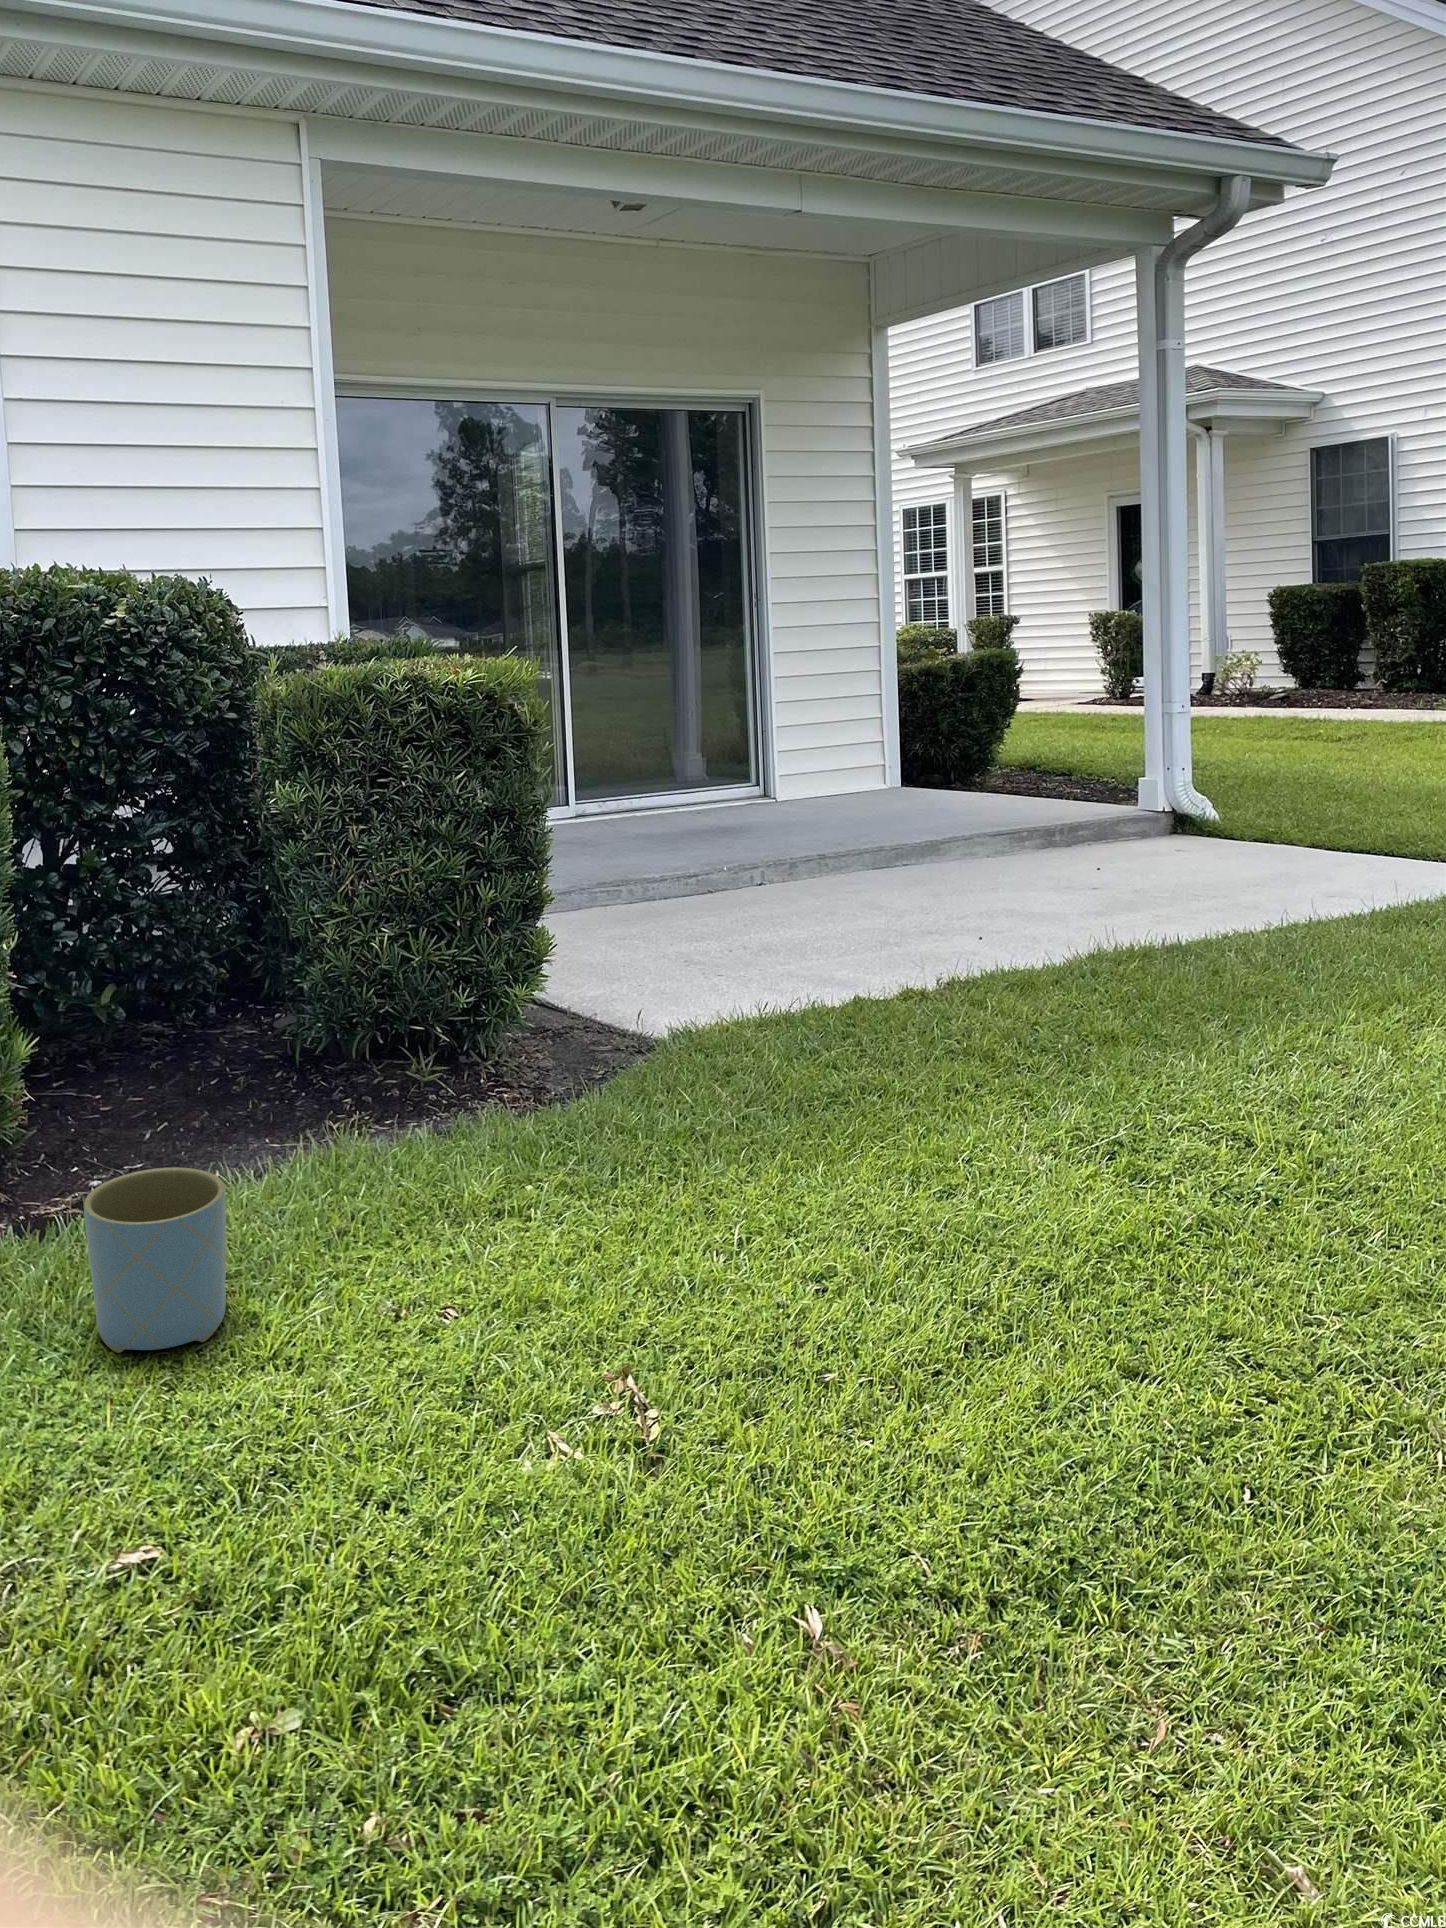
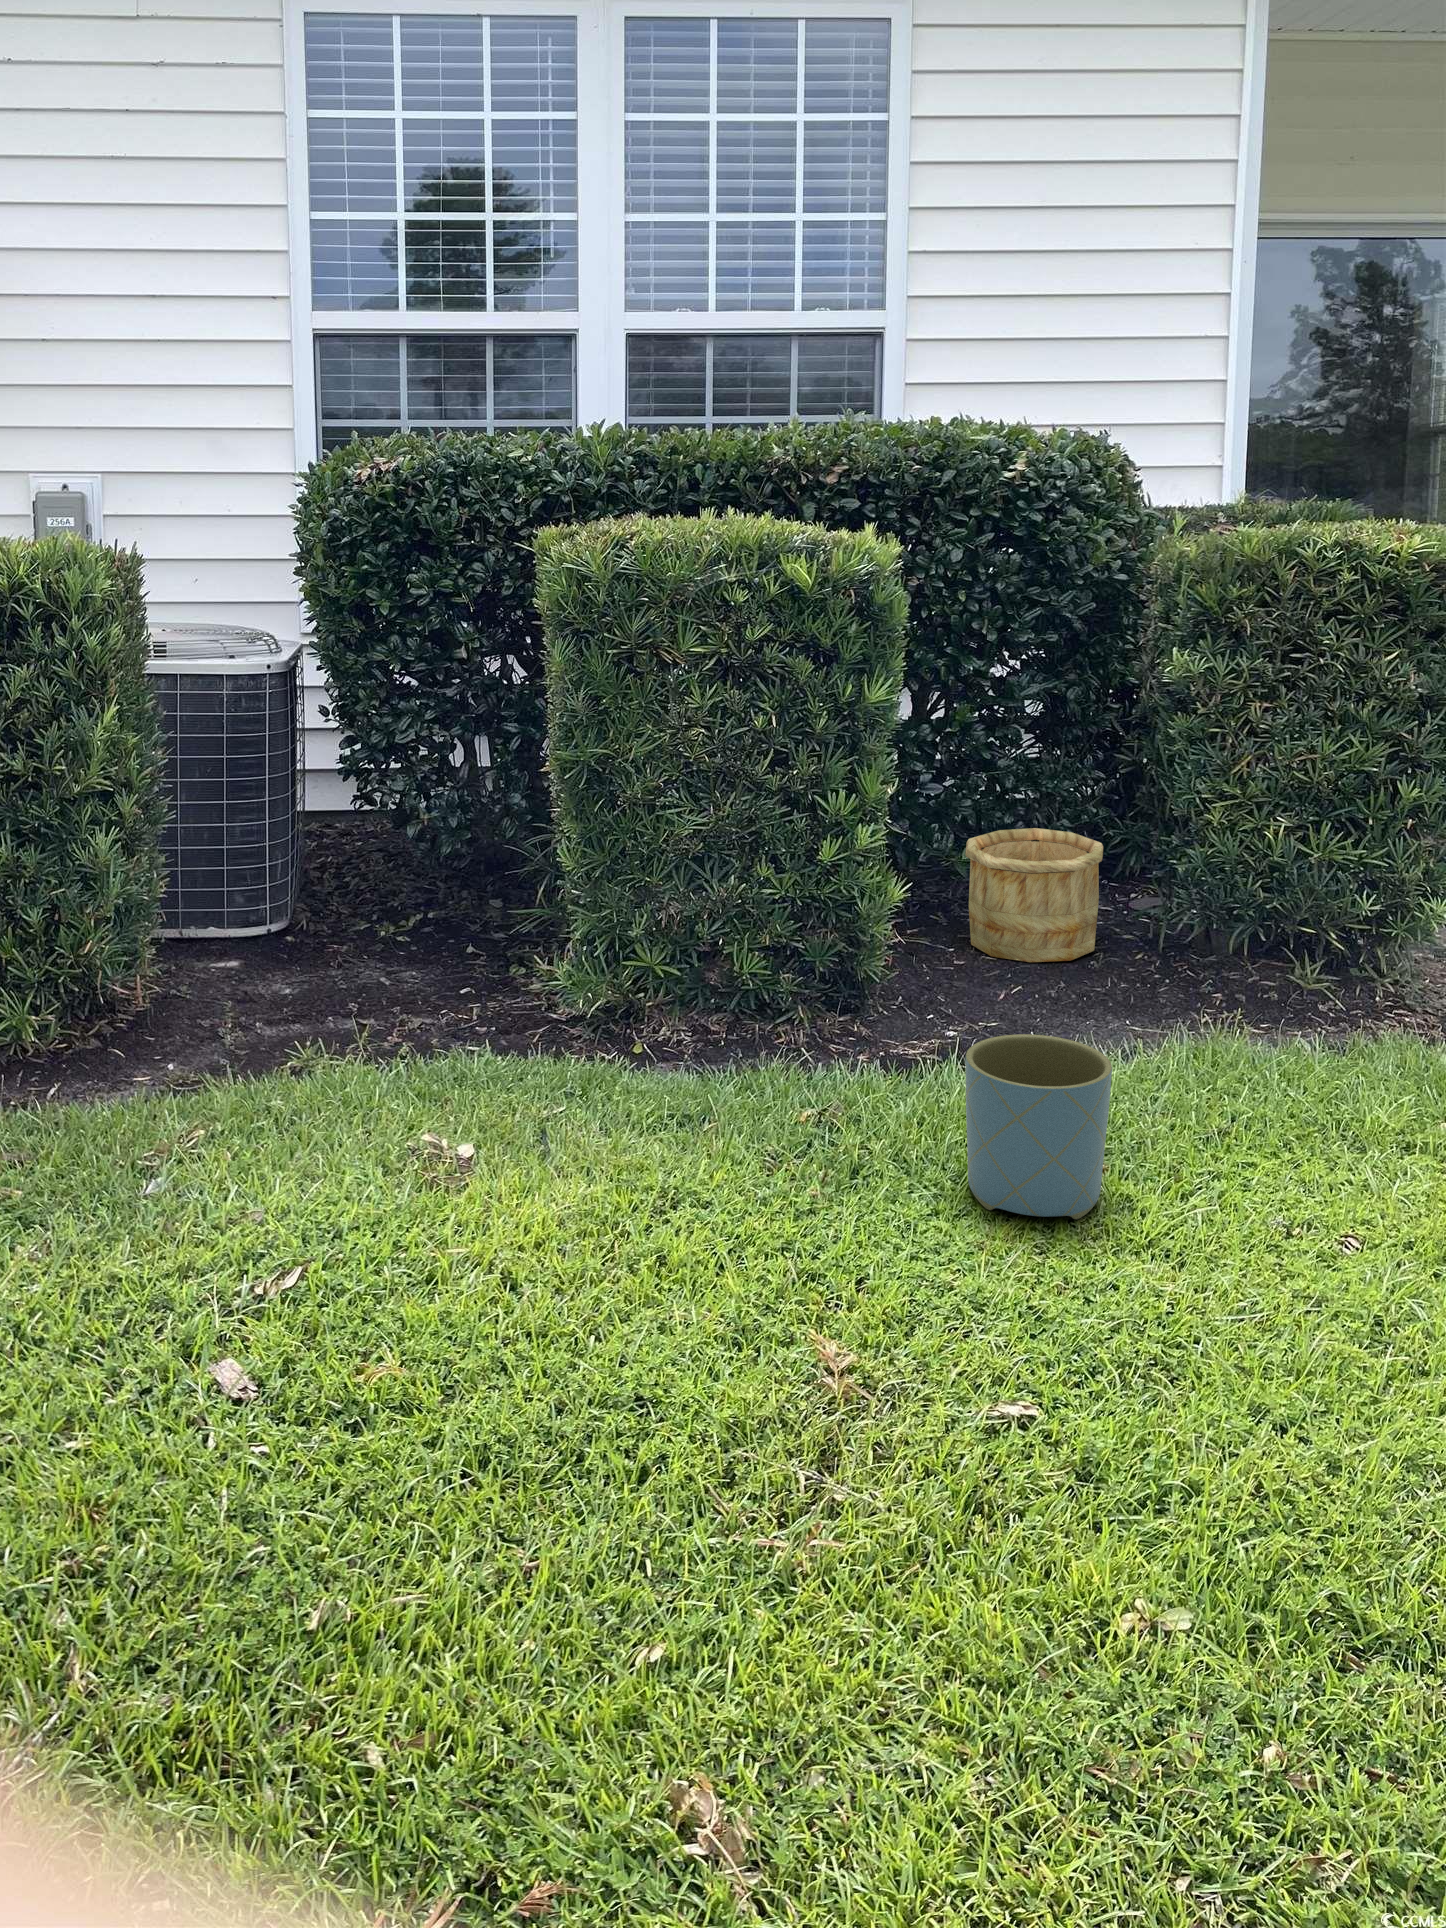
wooden bucket: none [100,957,232,1088] -> present [965,828,1103,962]

